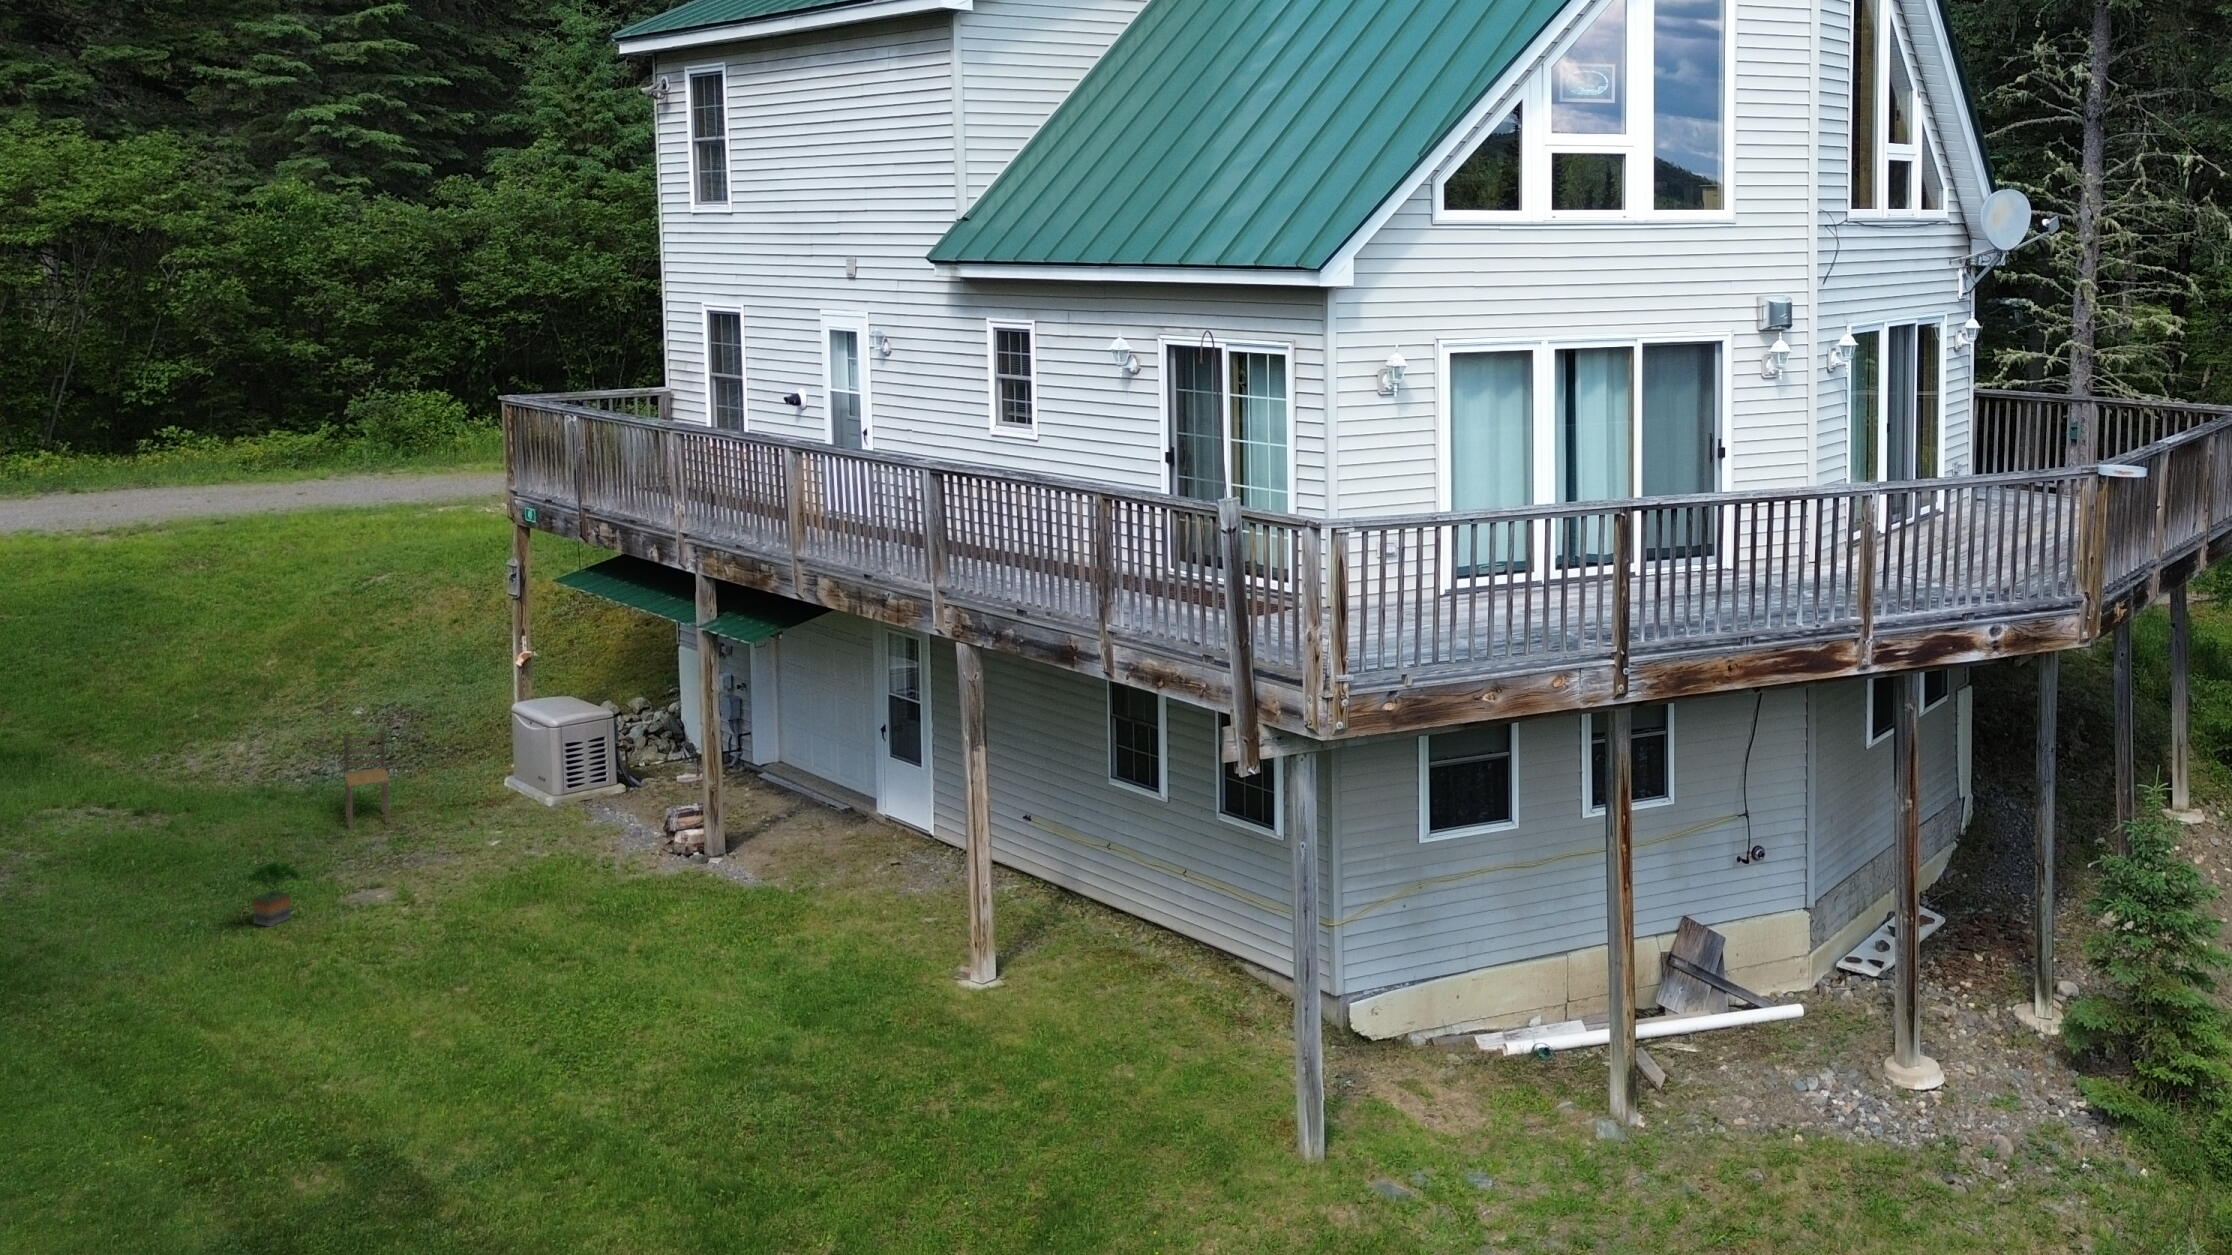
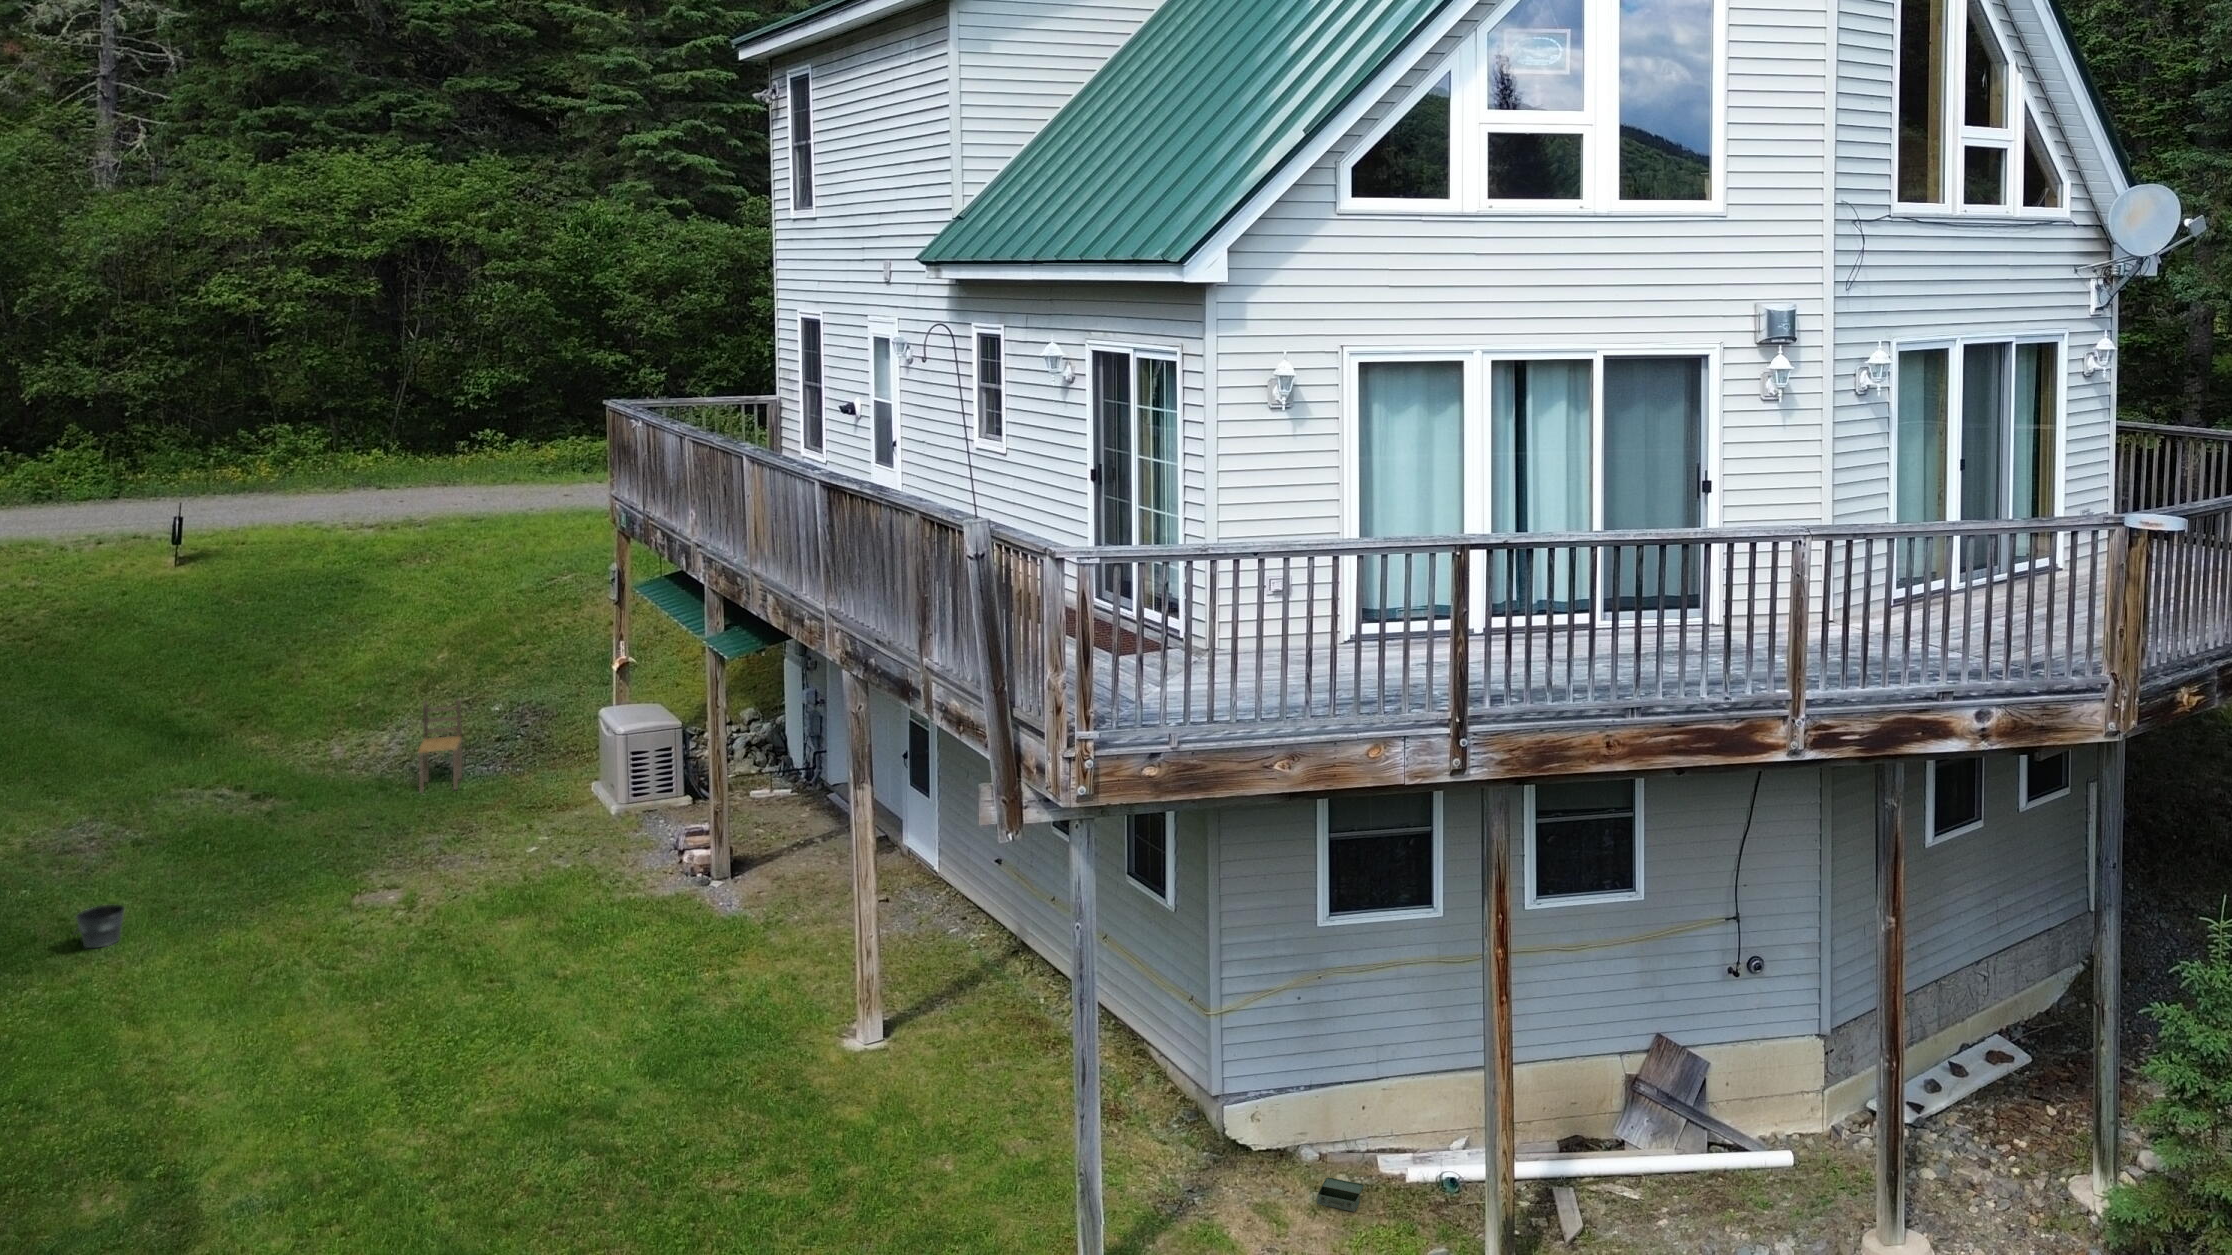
potted tree: present [246,862,301,926] -> none [264,823,317,887]
bucket: none [77,954,133,1000] -> present [74,905,125,948]
toolbox: none [1449,1066,1485,1090] -> present [1317,1177,1364,1212]

